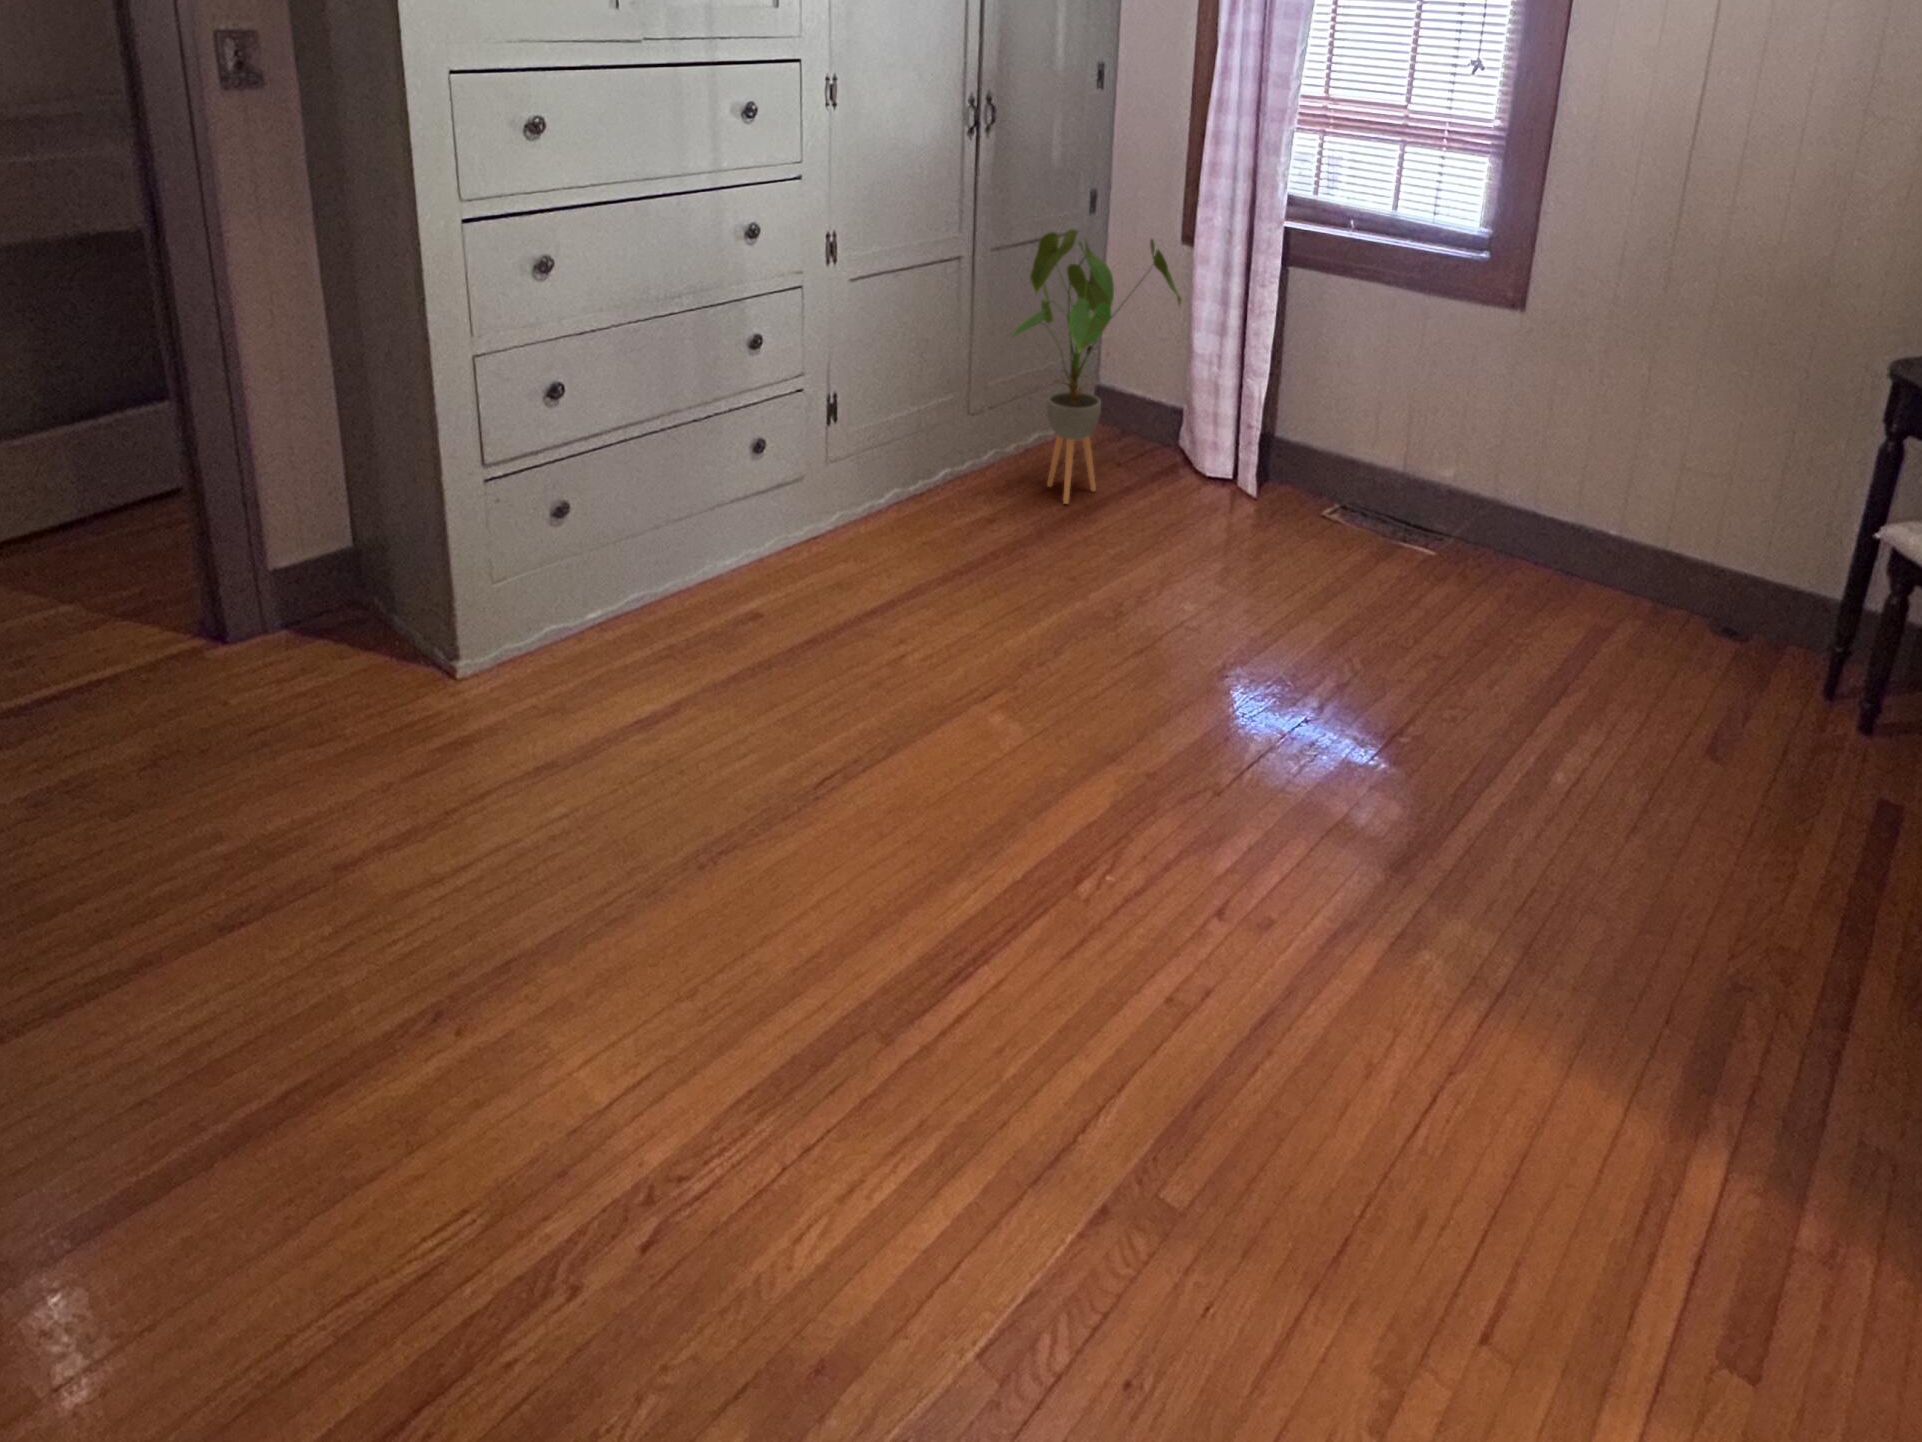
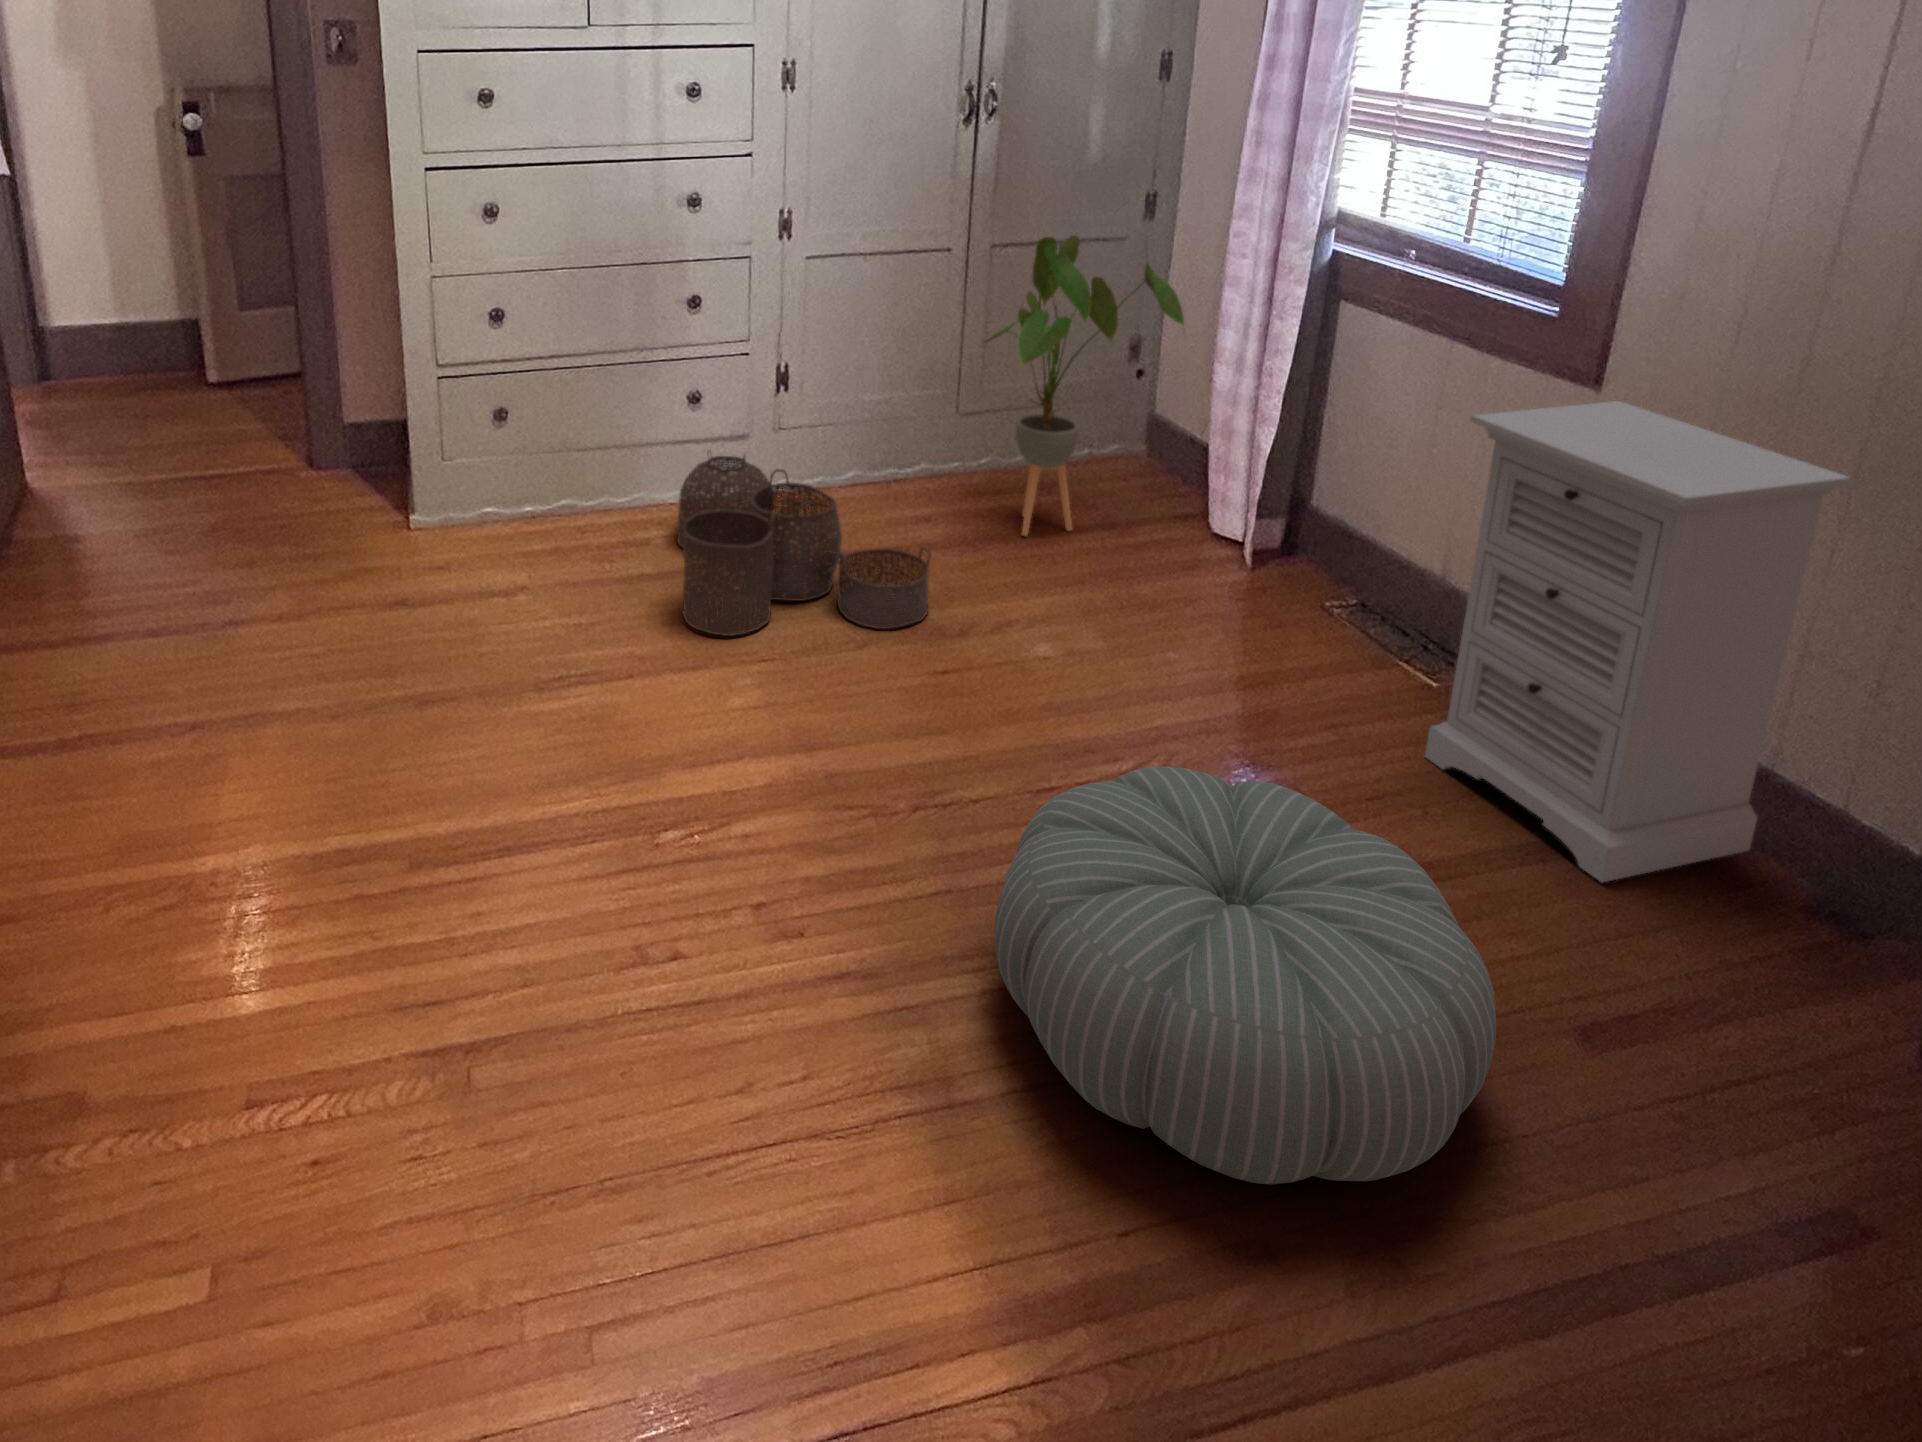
nightstand: none [1469,319,1725,666] -> present [1425,401,1851,882]
woven basket: none [768,480,1063,673] -> present [677,456,931,636]
pouf: none [1381,664,1799,989] -> present [995,766,1496,1184]

